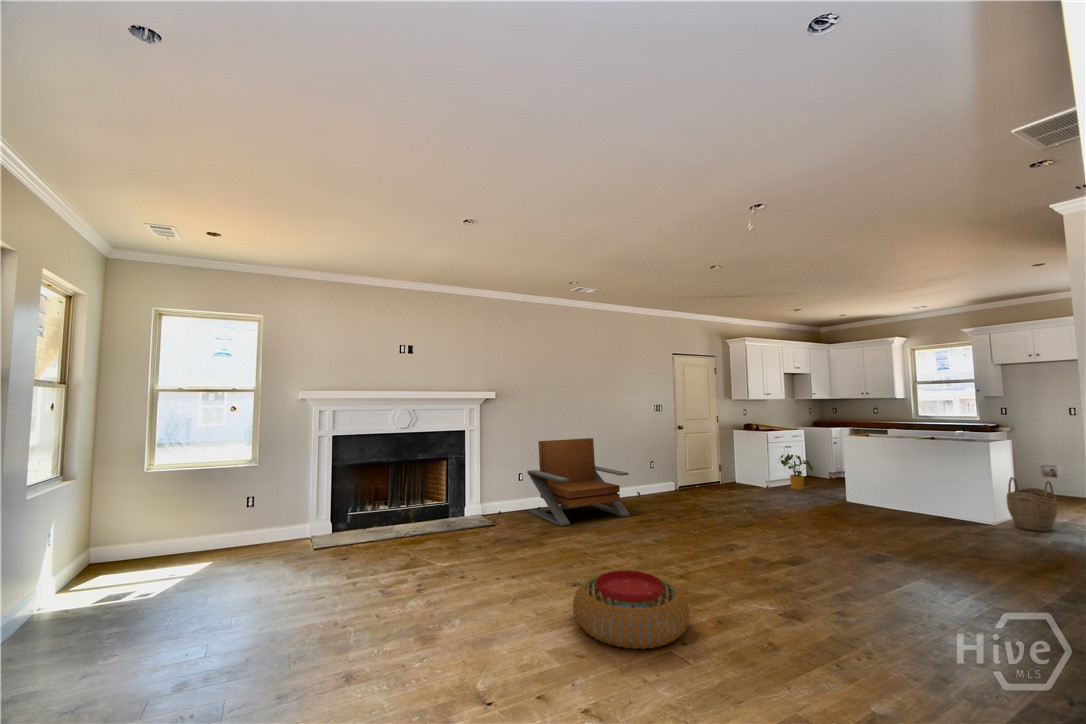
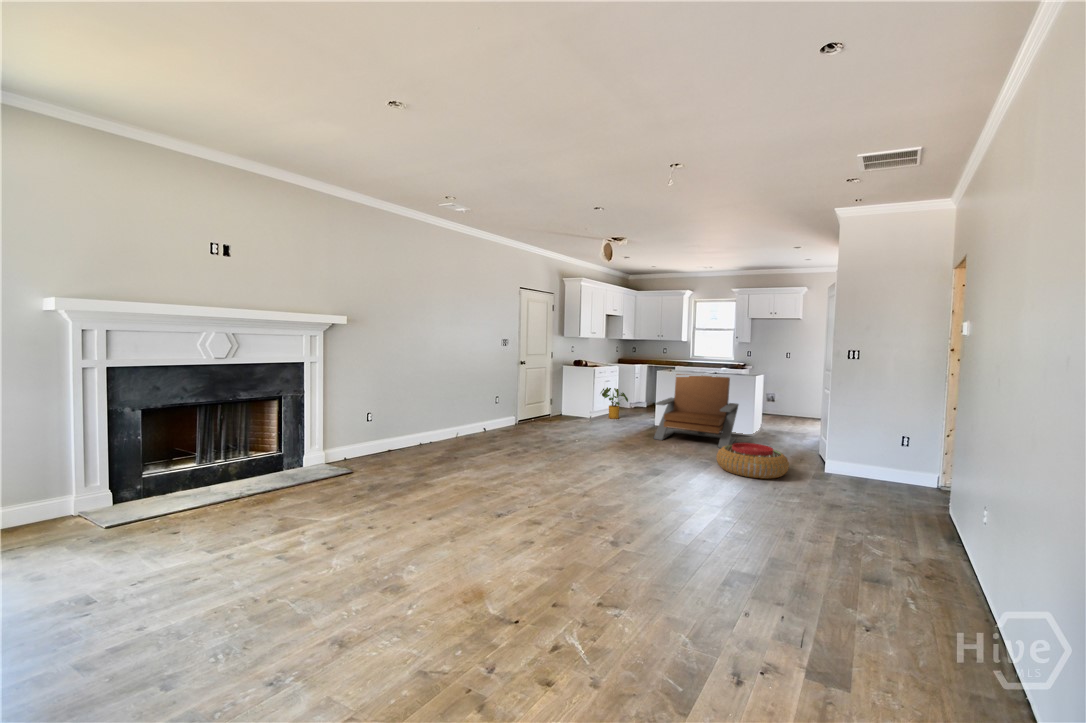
lounge chair: present [527,438,630,526] -> present [654,374,738,448]
woven basket: present [1007,477,1057,532] -> none [764,403,792,441]
pouf: present [573,570,690,649] -> present [717,443,789,479]

